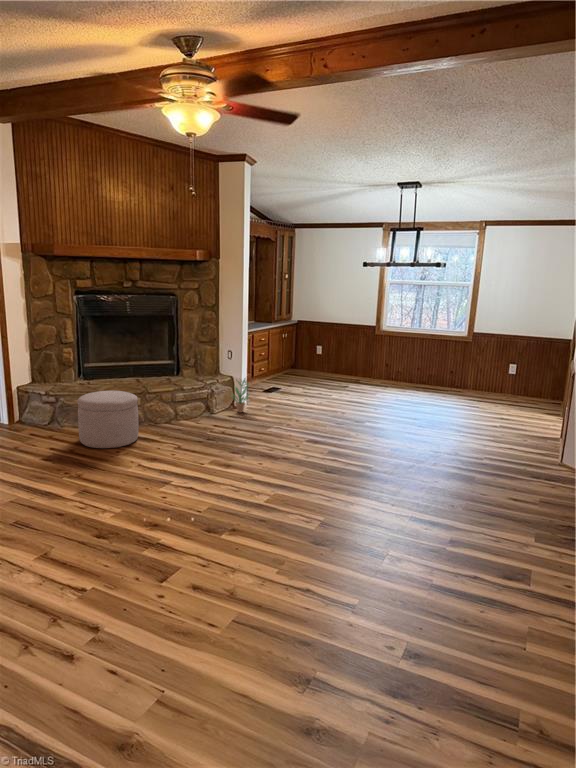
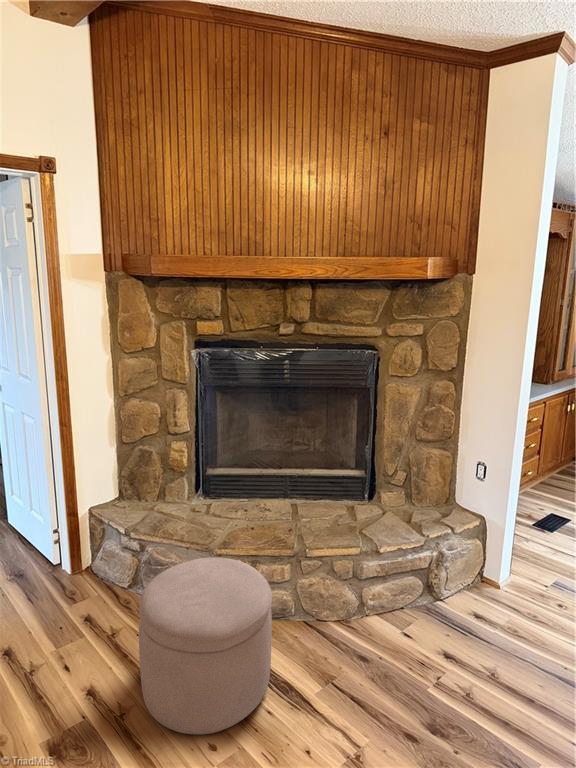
potted plant: present [233,378,249,412] -> none [477,528,529,600]

